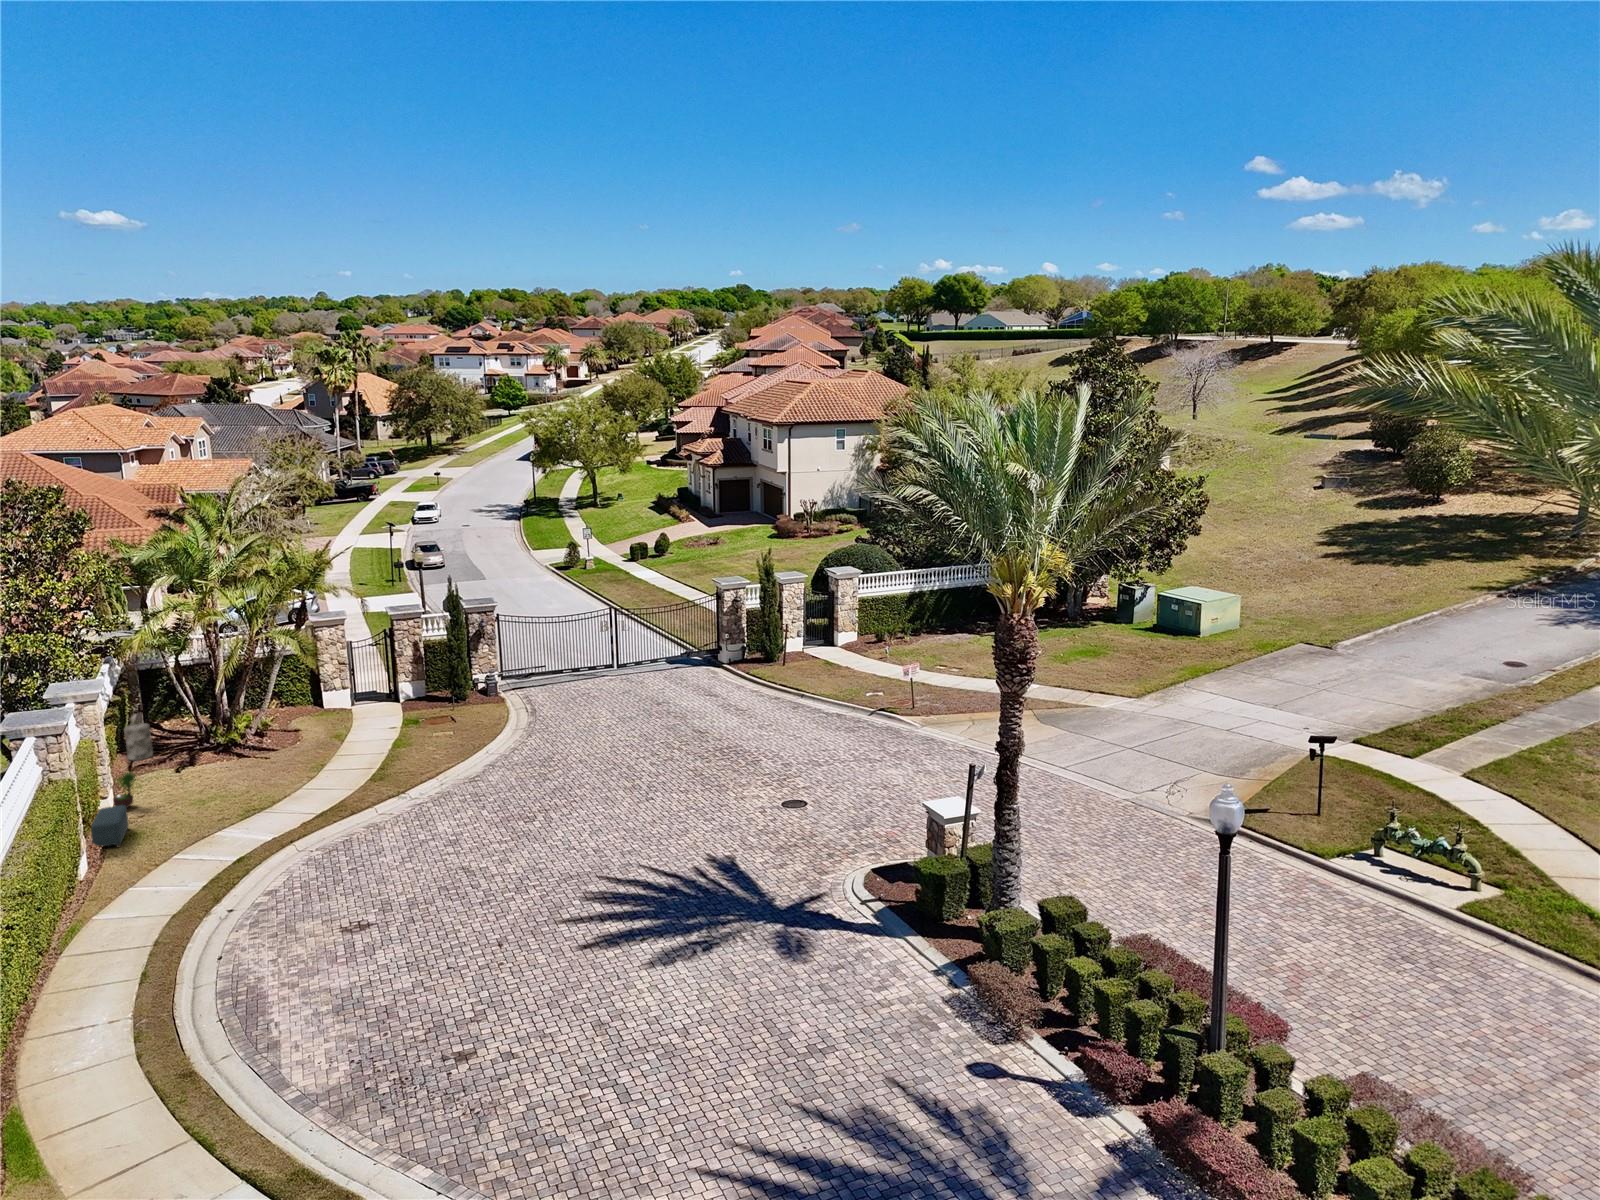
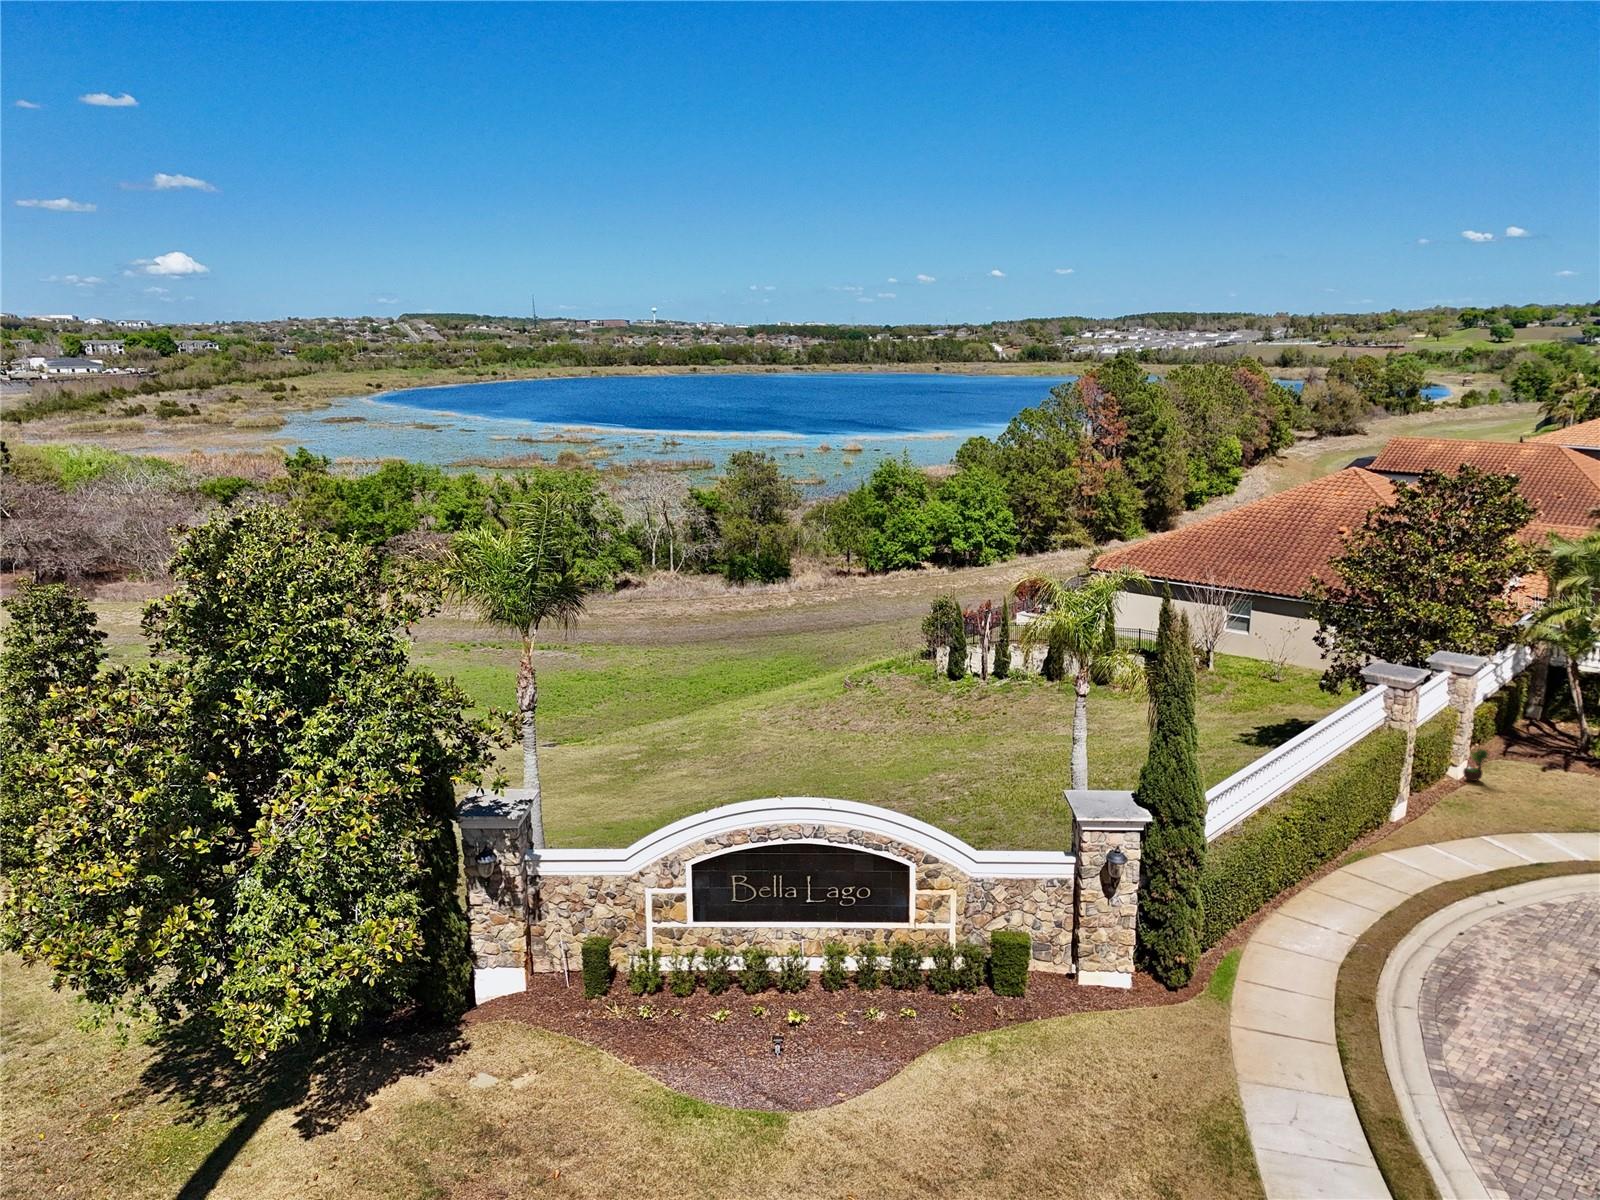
trash can: present [124,723,153,761] -> none [1506,713,1535,748]
bench: present [91,805,129,847] -> none [1422,771,1466,808]

